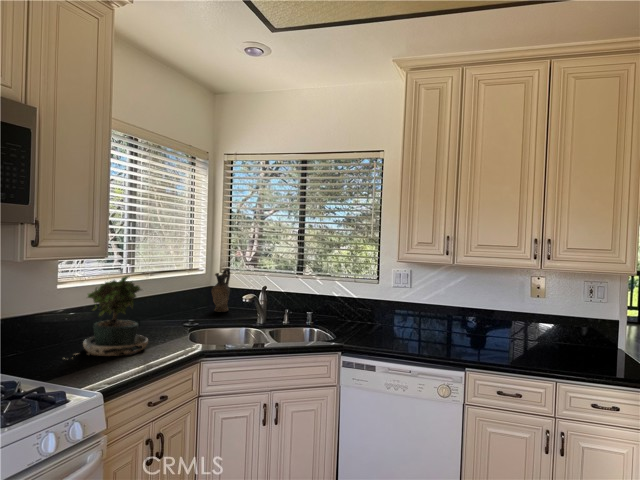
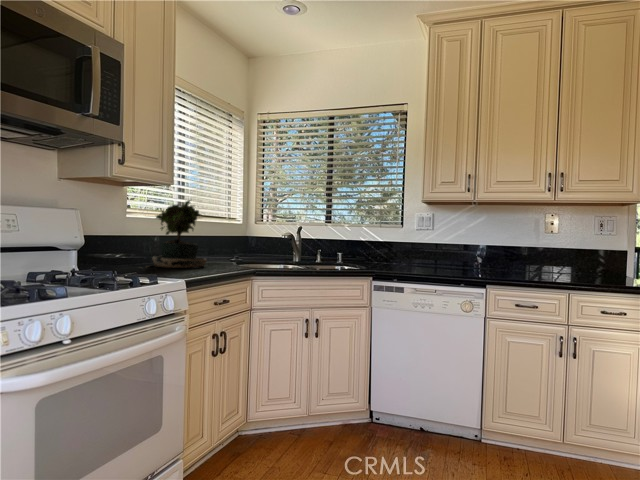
ceramic pitcher: present [212,268,230,312] -> none [250,217,266,255]

